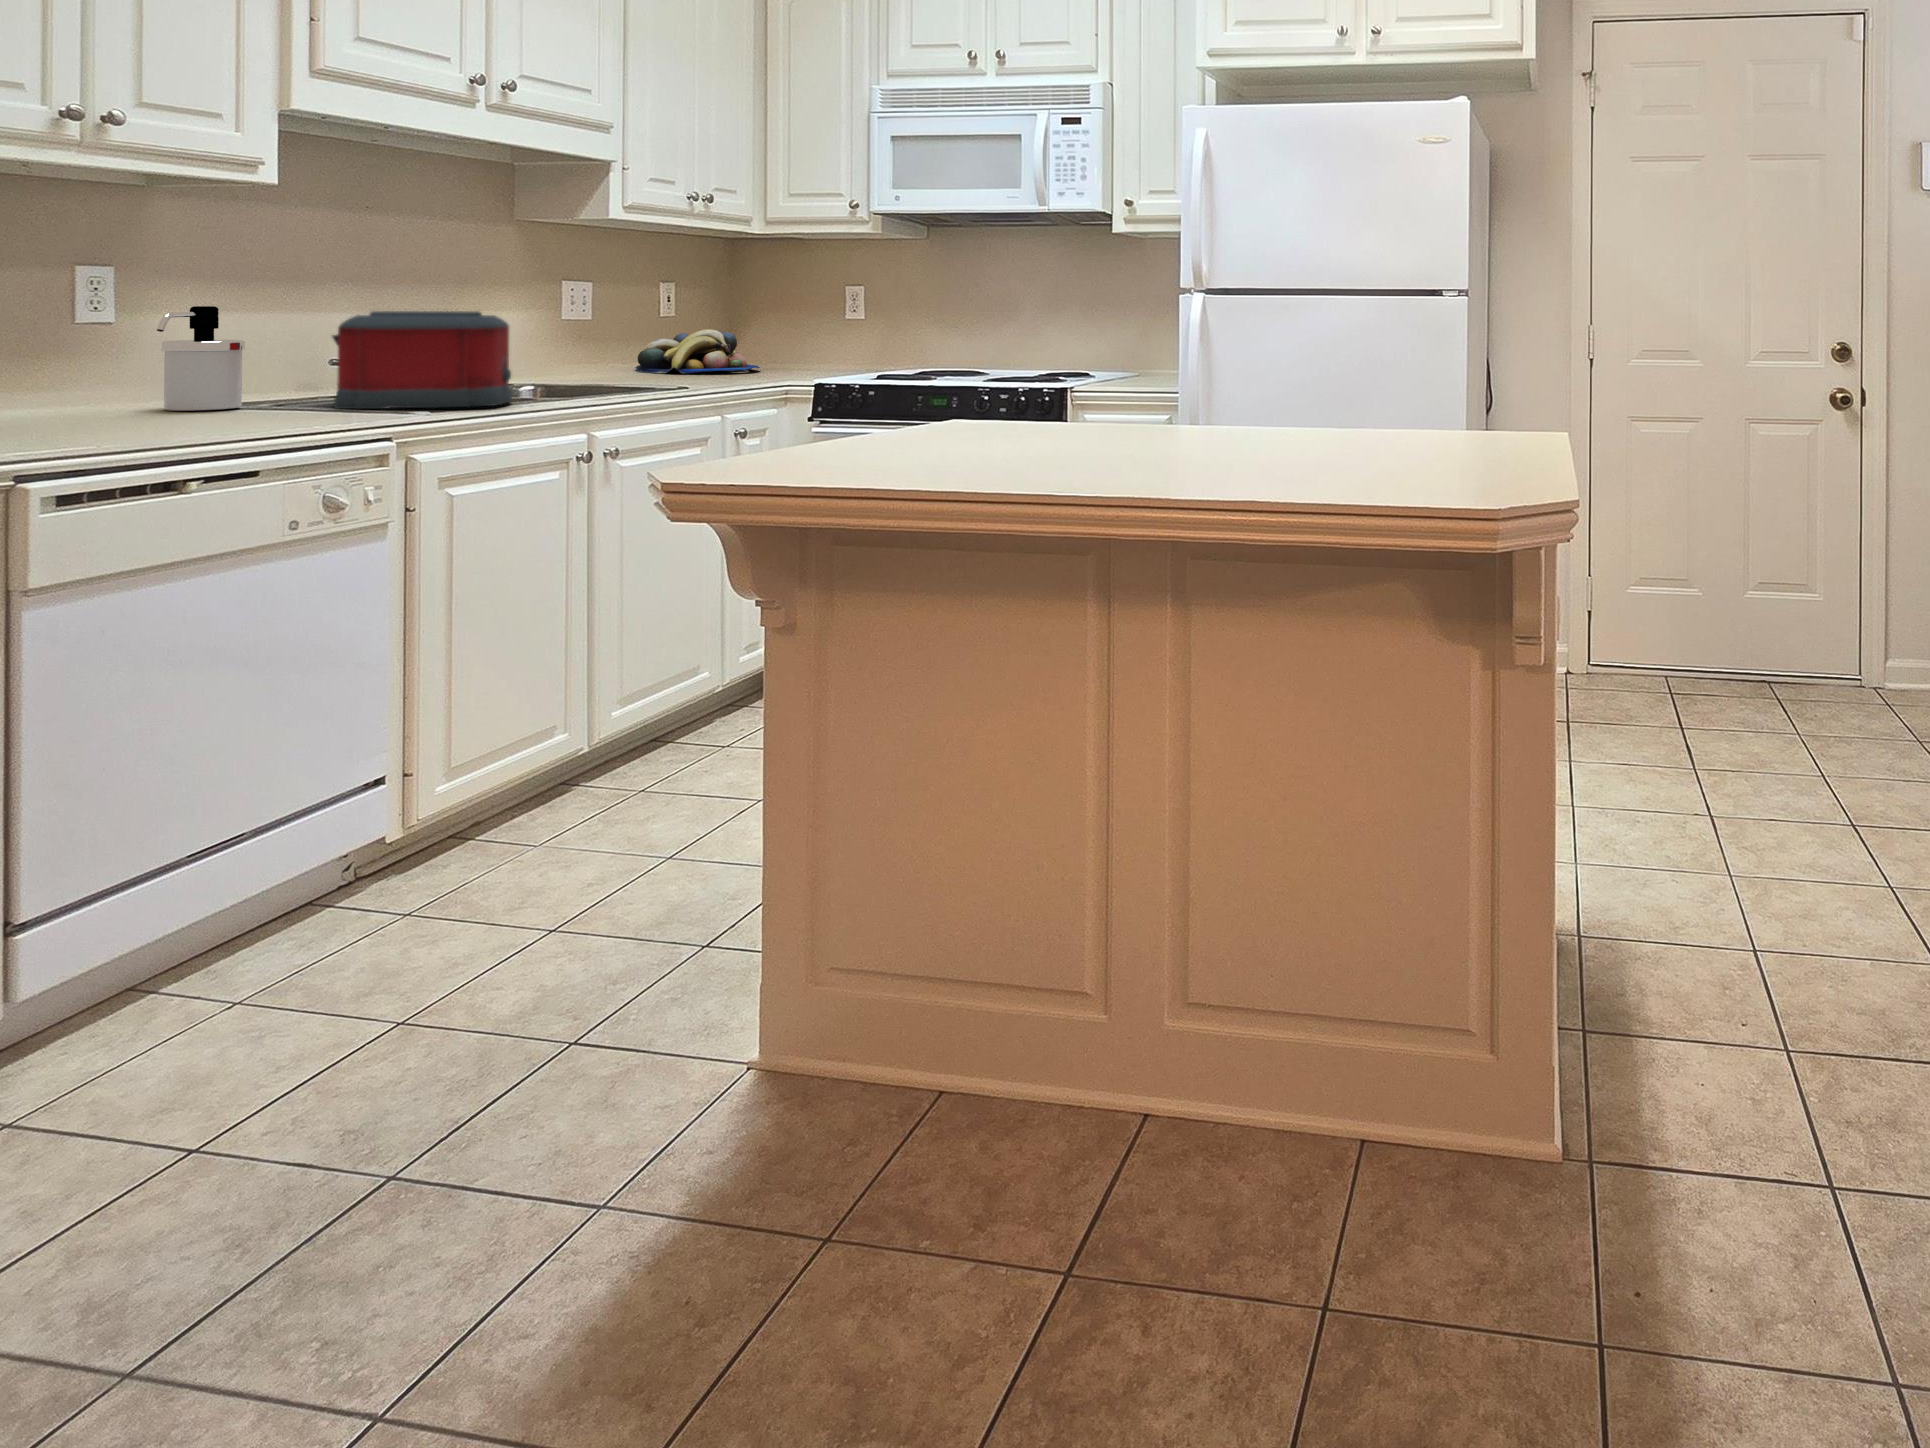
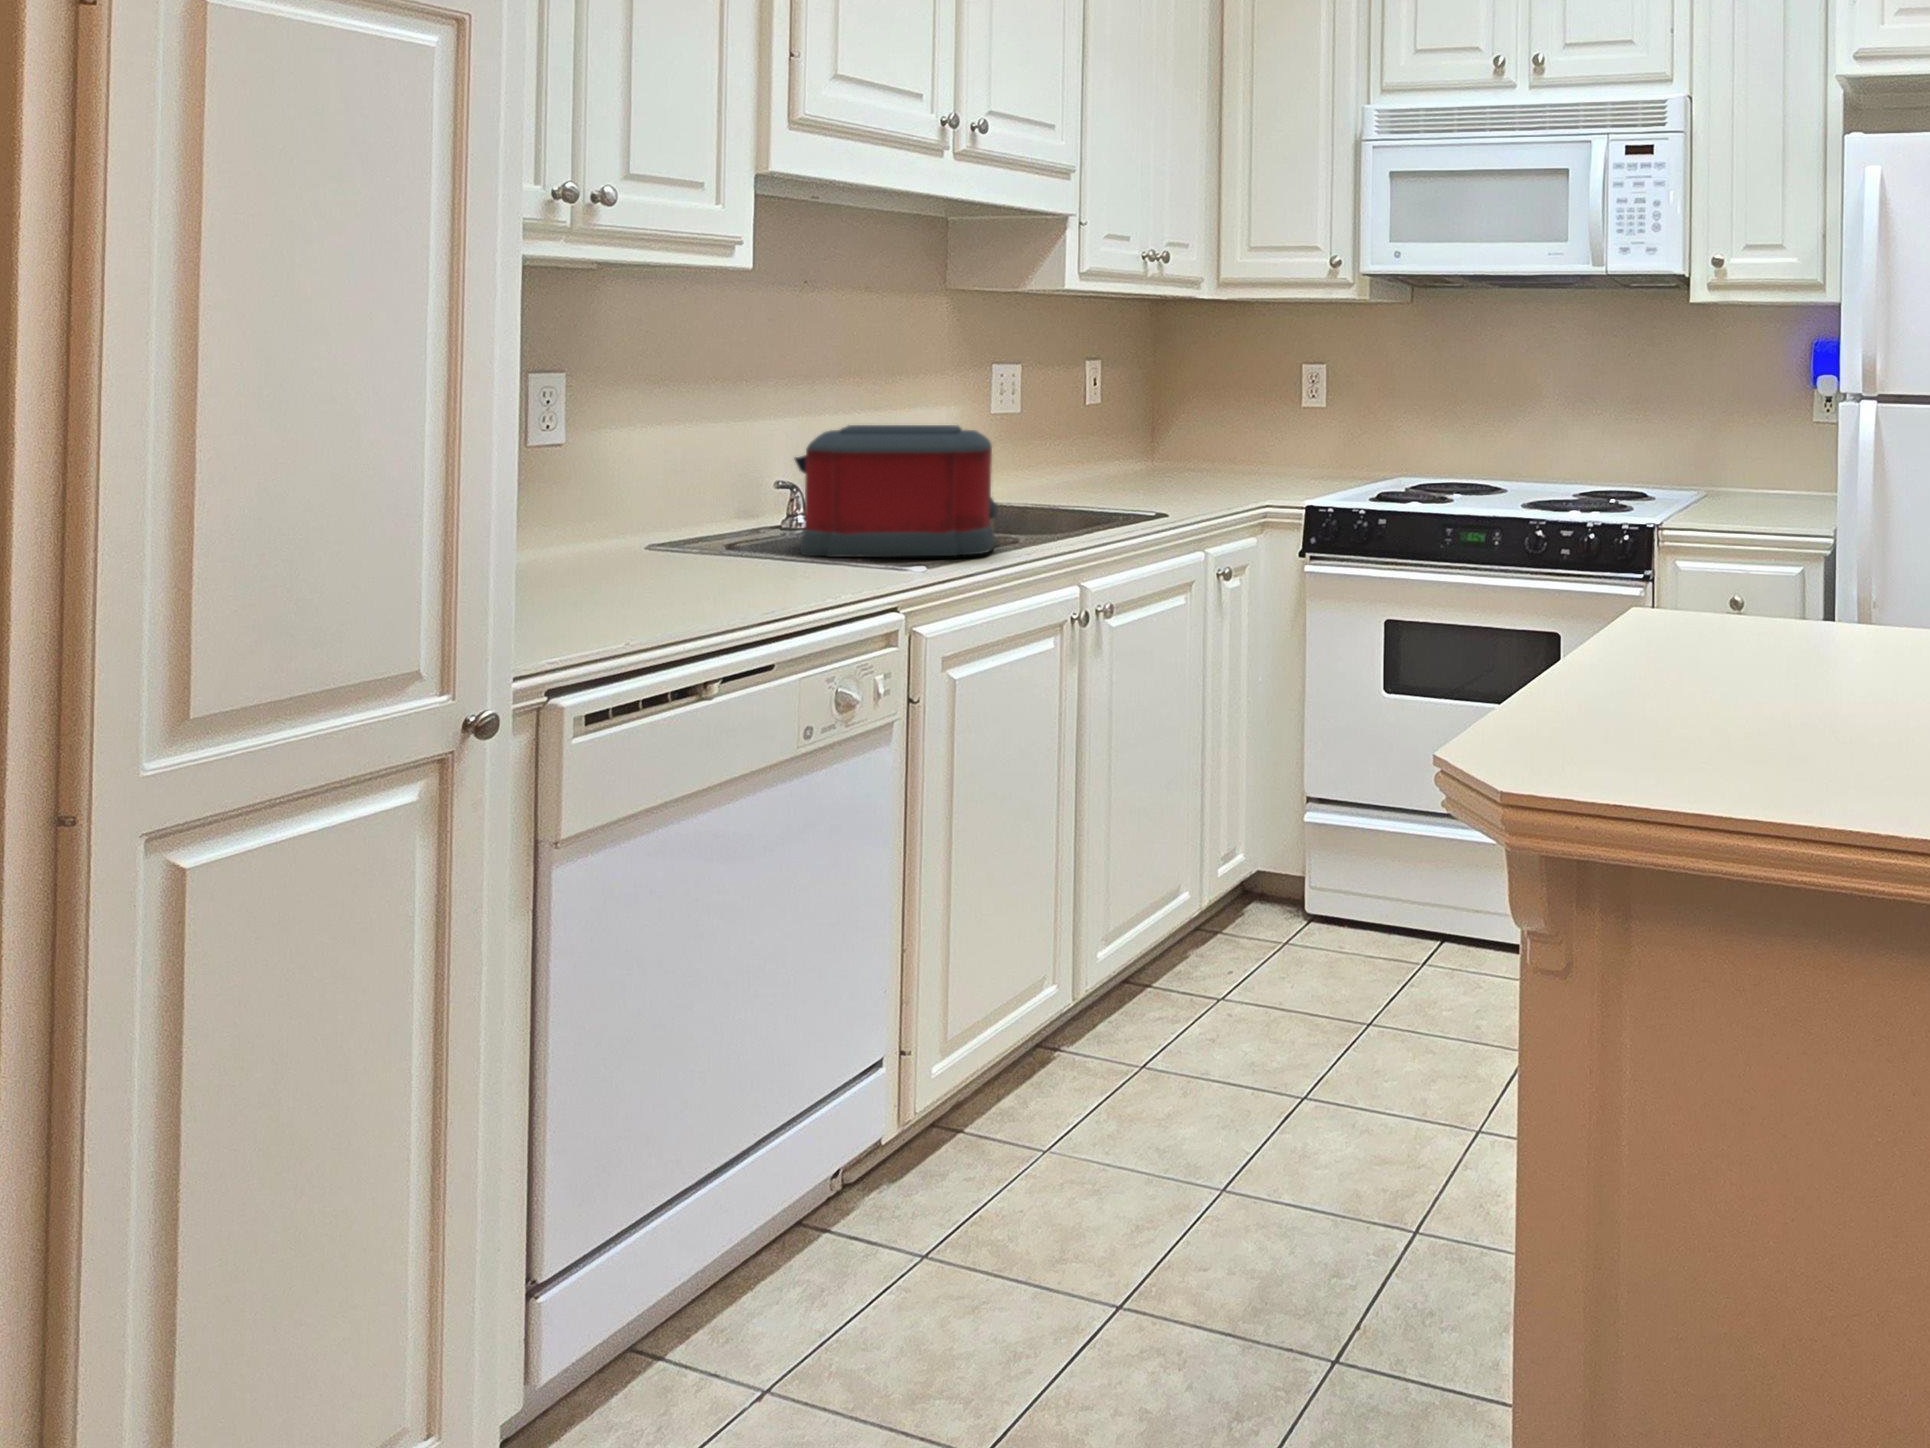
soap dispenser: present [157,306,245,411] -> none [619,424,706,560]
fruit bowl: present [636,329,760,373] -> none [1061,424,1209,484]

